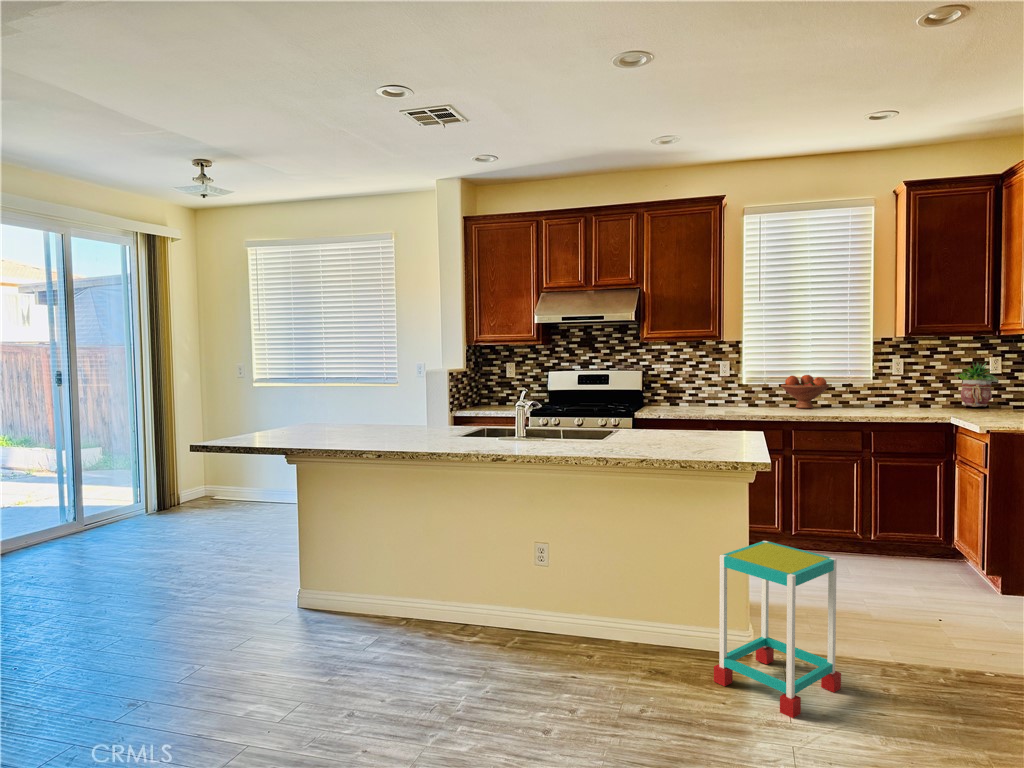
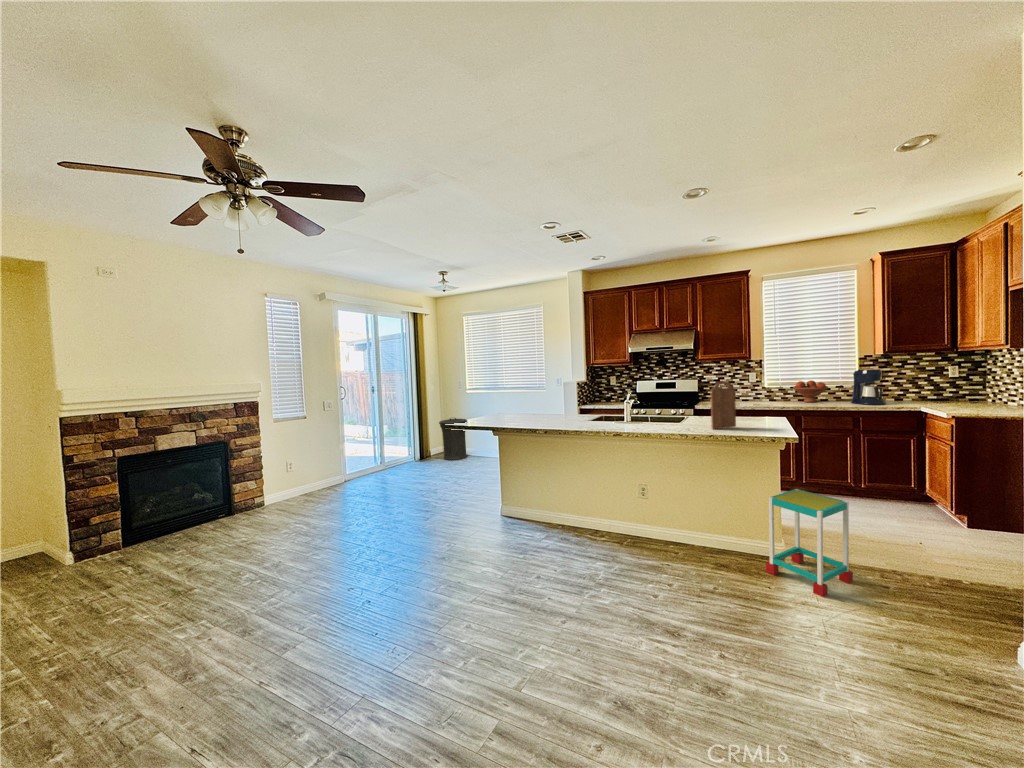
coffee maker: none [860,358,906,412] -> present [851,369,886,405]
cutting board: none [640,363,680,443] -> present [711,382,736,429]
potted plant: present [955,363,998,407] -> none [921,370,958,400]
trash can: none [199,432,255,511] -> present [439,418,467,461]

